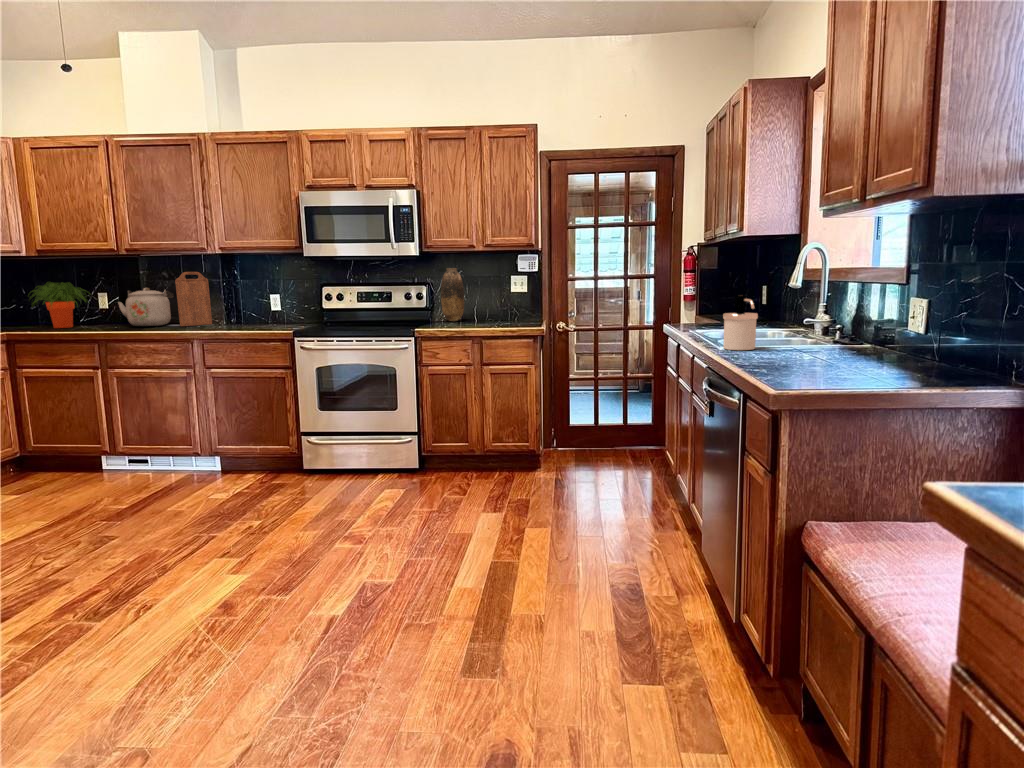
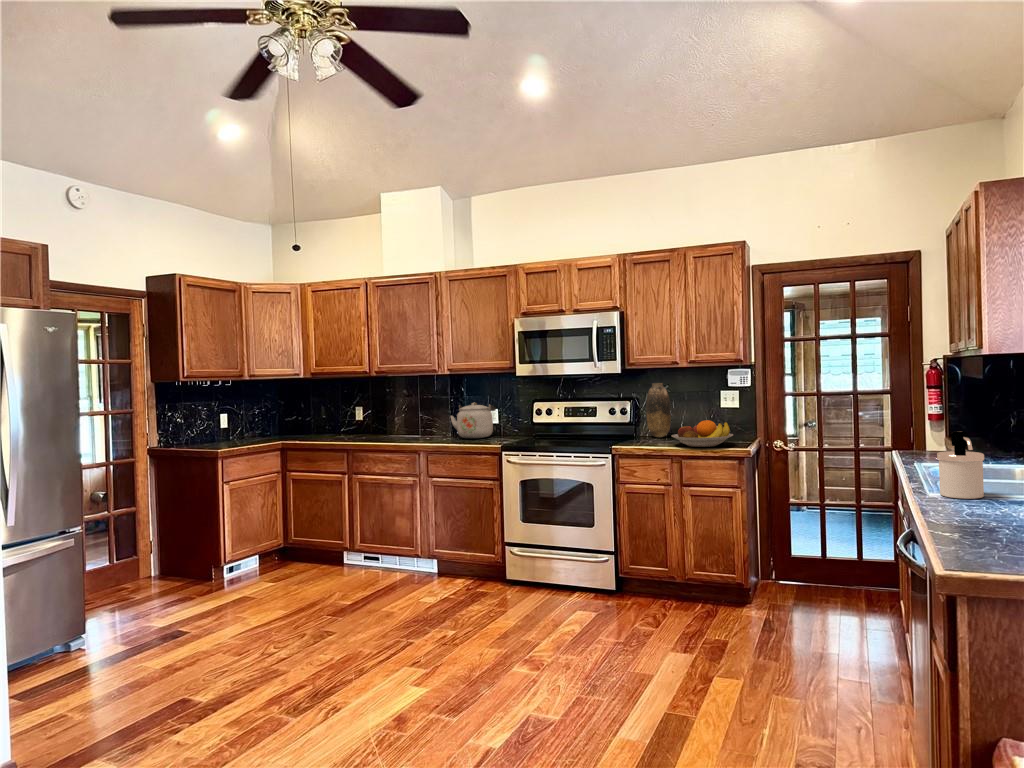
cutting board: present [175,272,212,326] -> none [410,390,438,438]
potted plant: present [33,282,86,328] -> none [303,399,348,438]
kettle: present [118,288,174,326] -> present [451,403,496,438]
fruit bowl: none [469,303,525,328] -> present [672,420,733,447]

